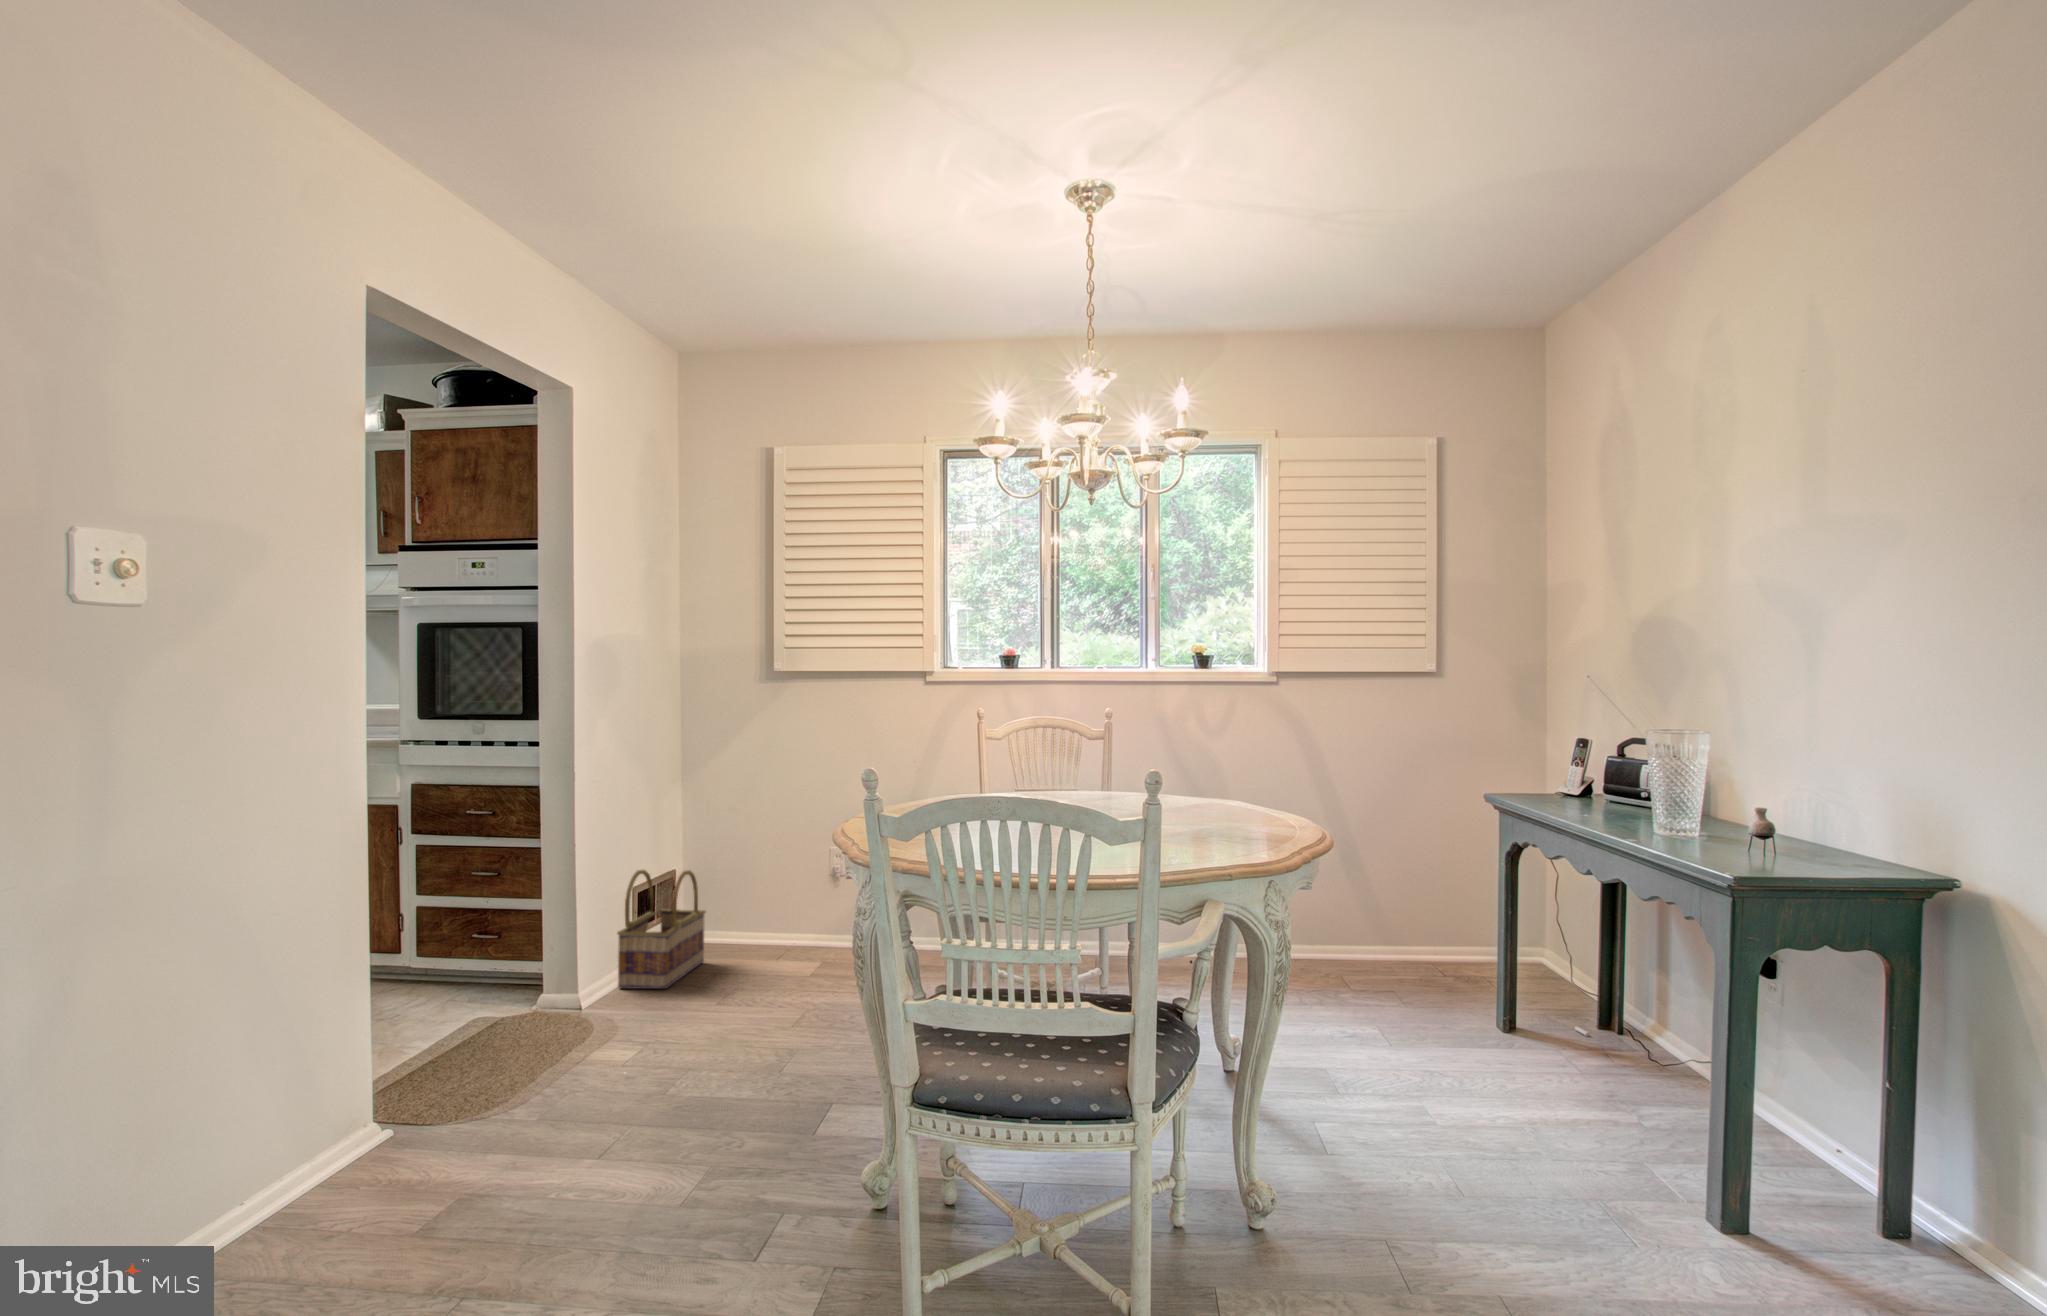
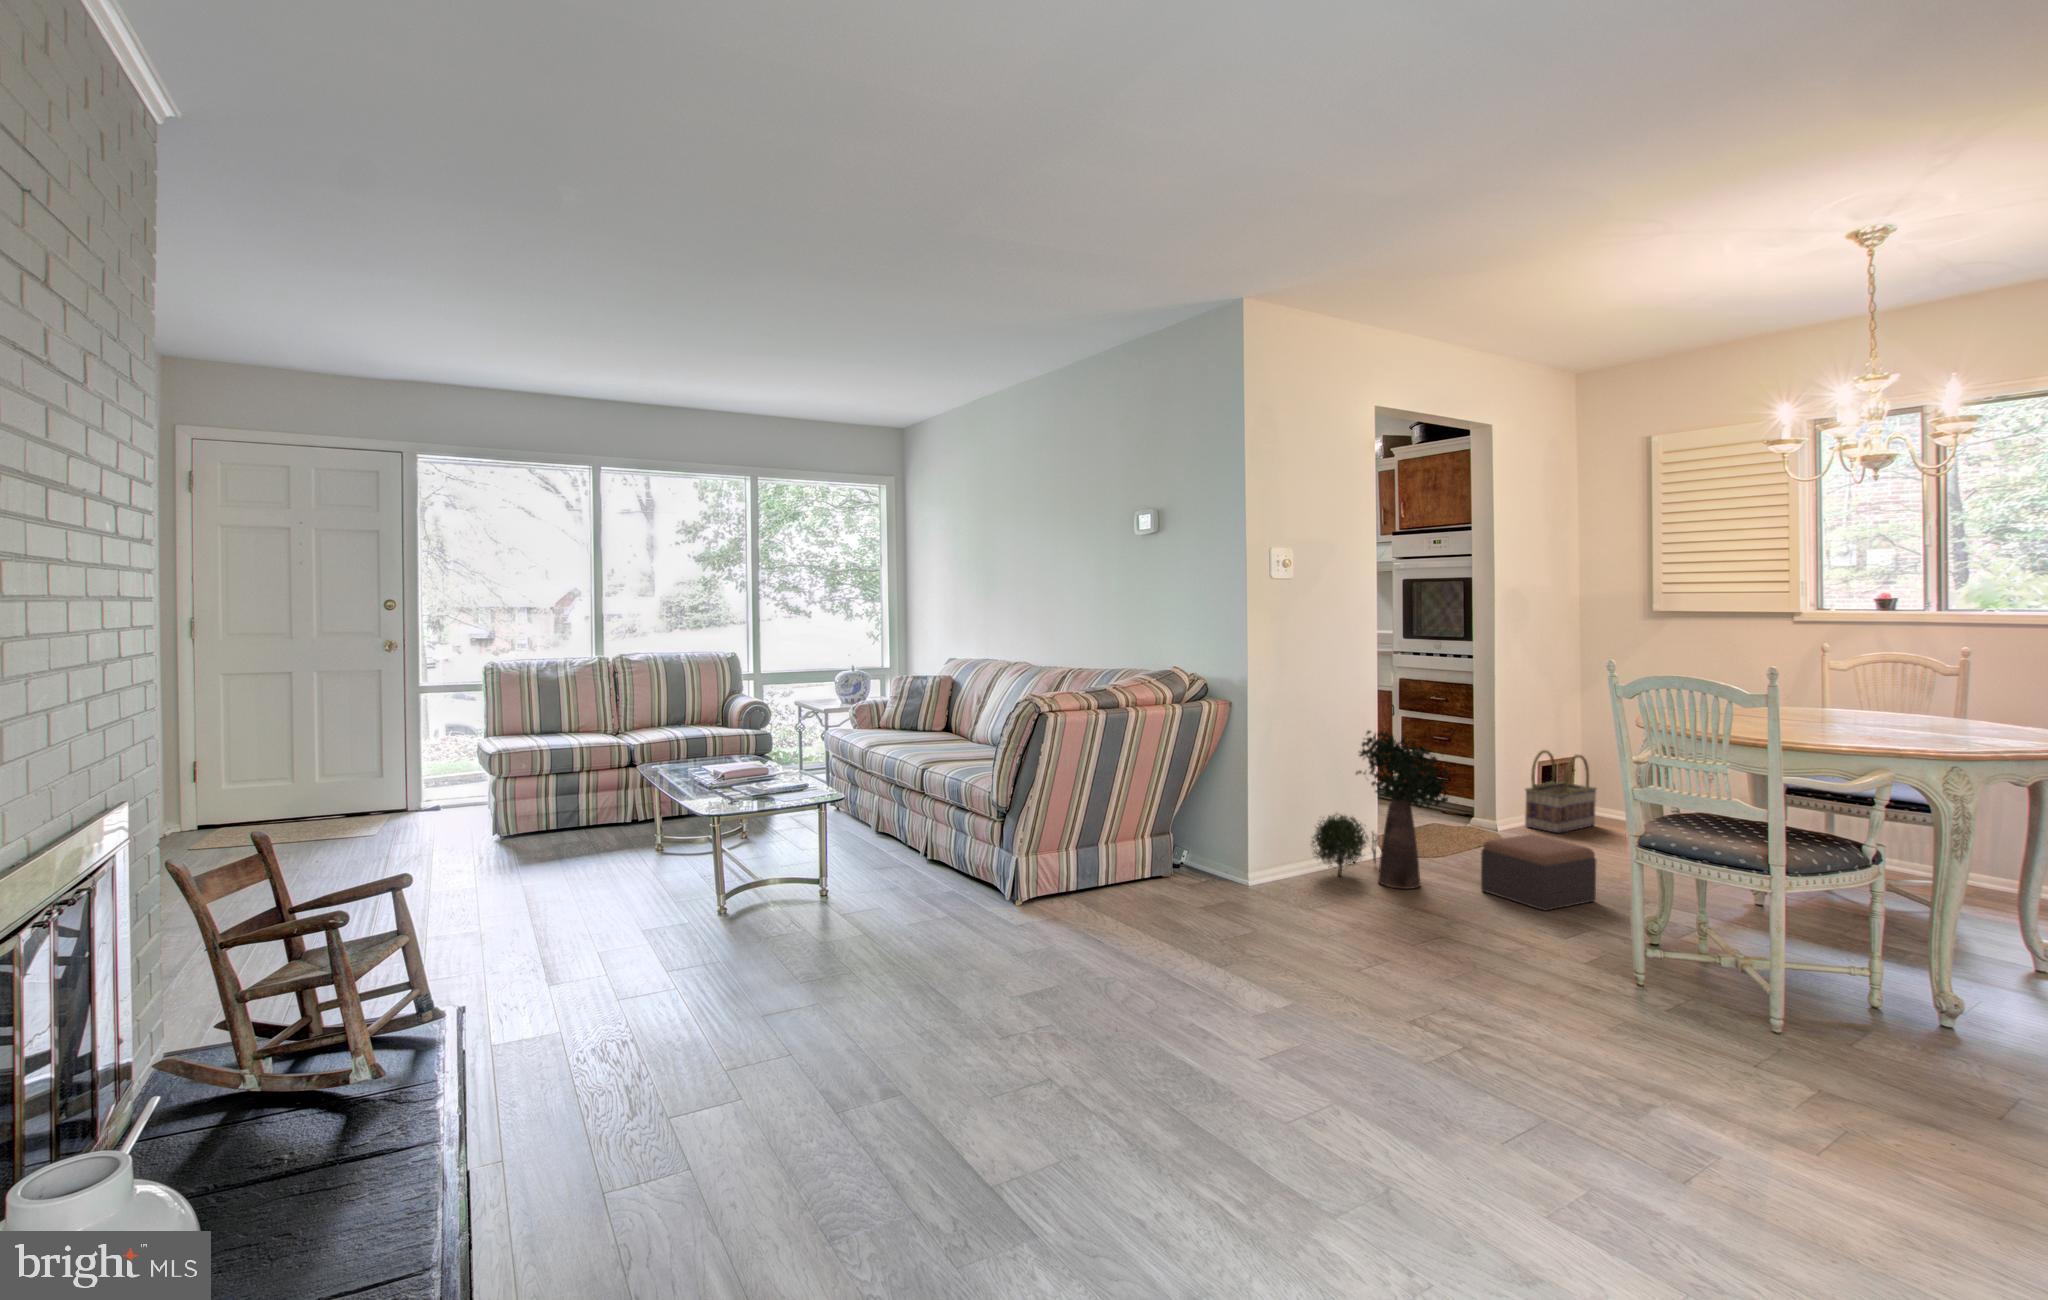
potted plant: none [202,905,537,1248] -> present [1312,731,1449,889]
footstool: none [592,1034,771,1183] -> present [1481,834,1596,911]

